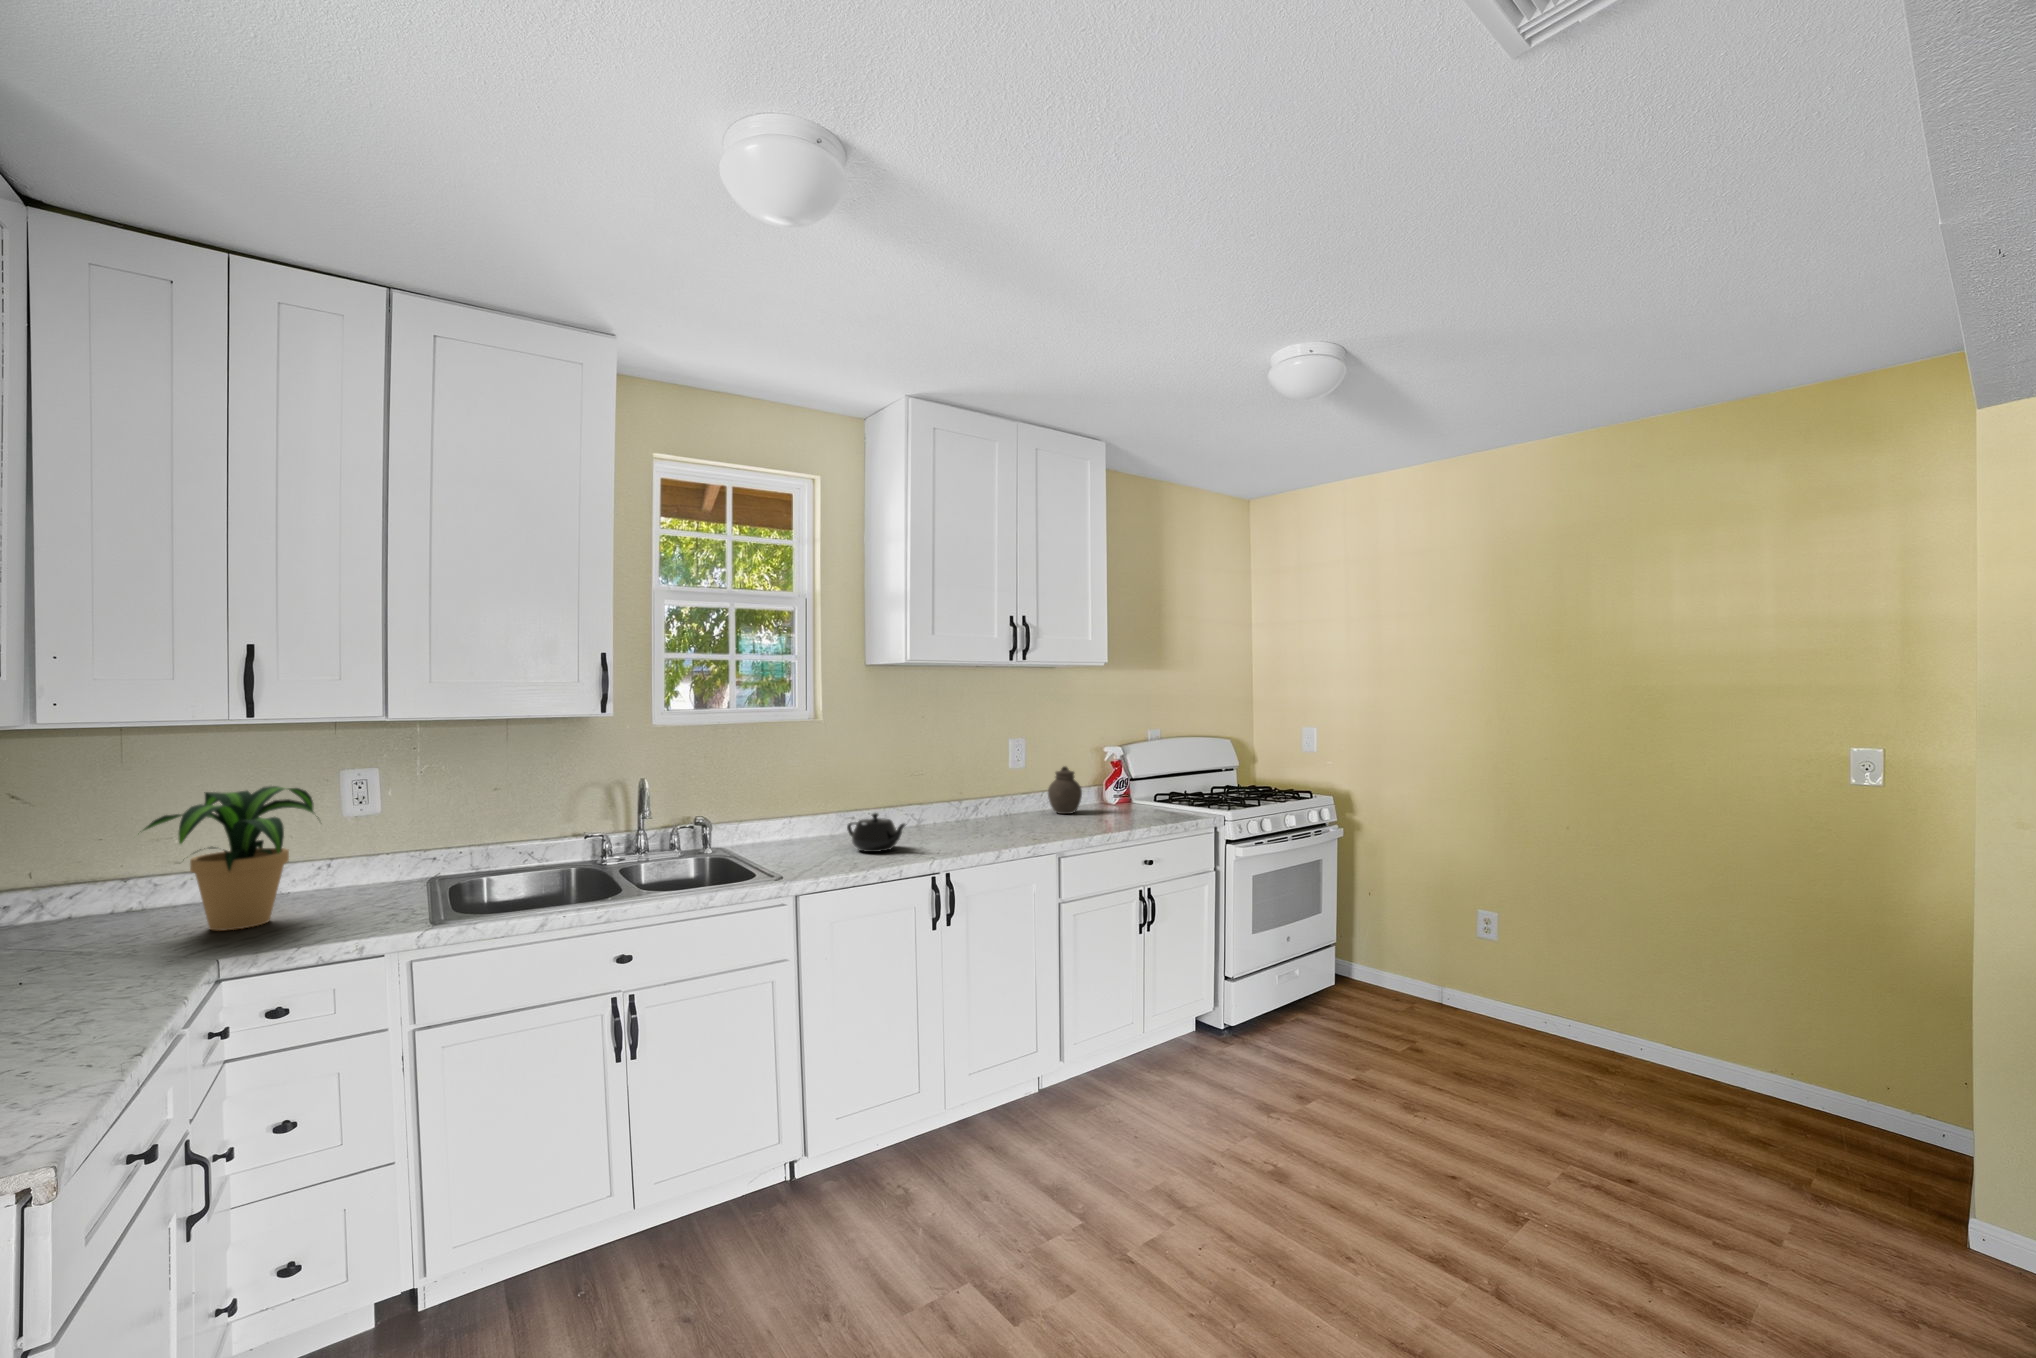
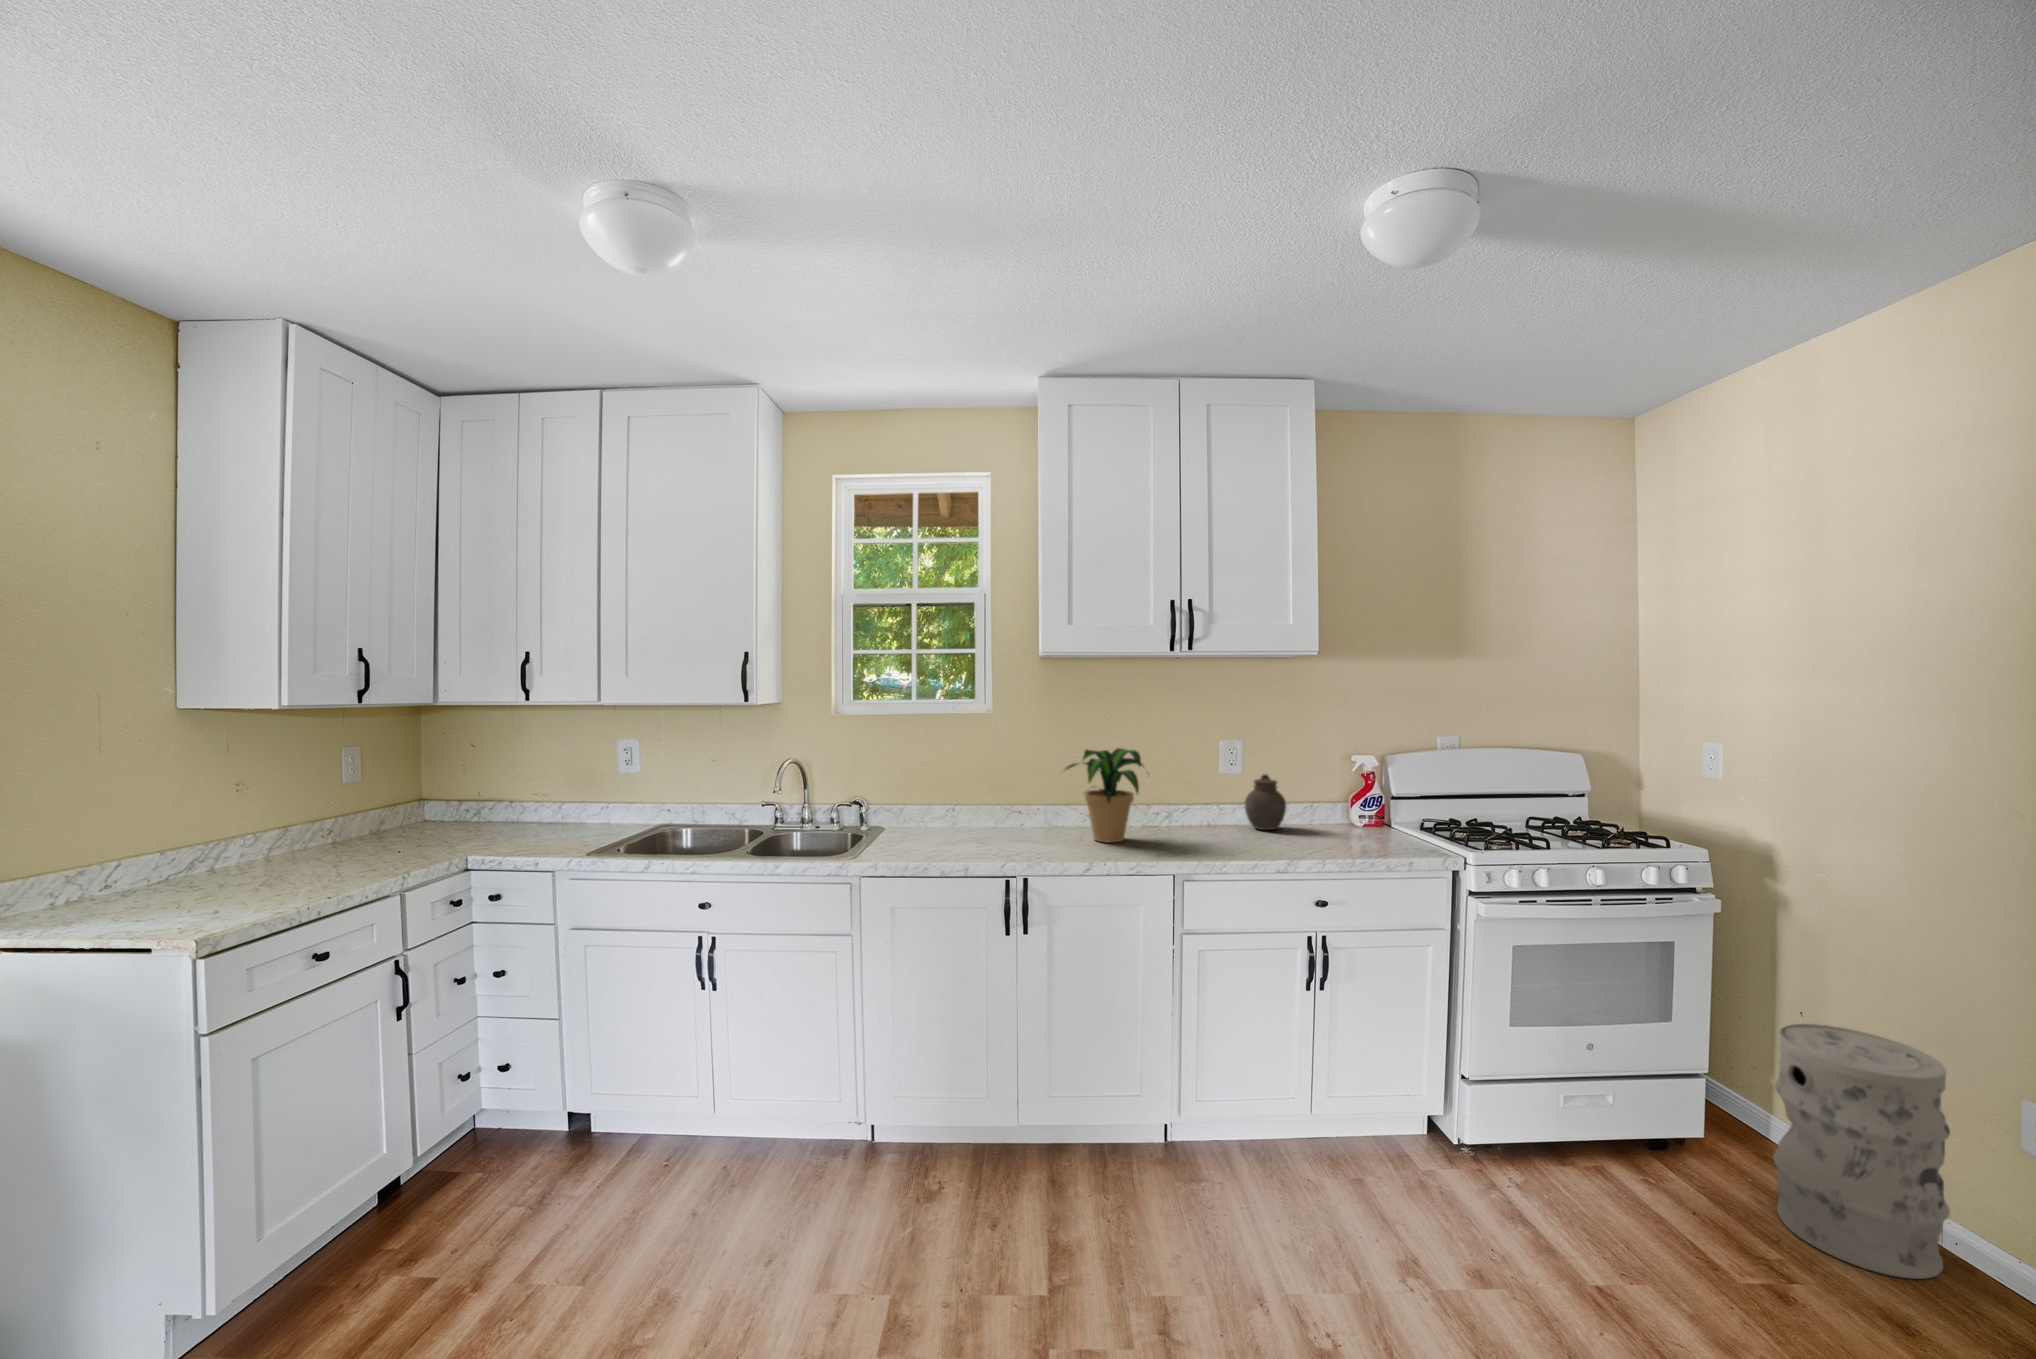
potted plant: present [144,786,314,931] -> present [1066,748,1143,842]
teapot: present [847,813,906,852] -> none [961,807,1007,846]
trash can: none [1384,894,1466,1030] -> present [1773,1024,1950,1279]

